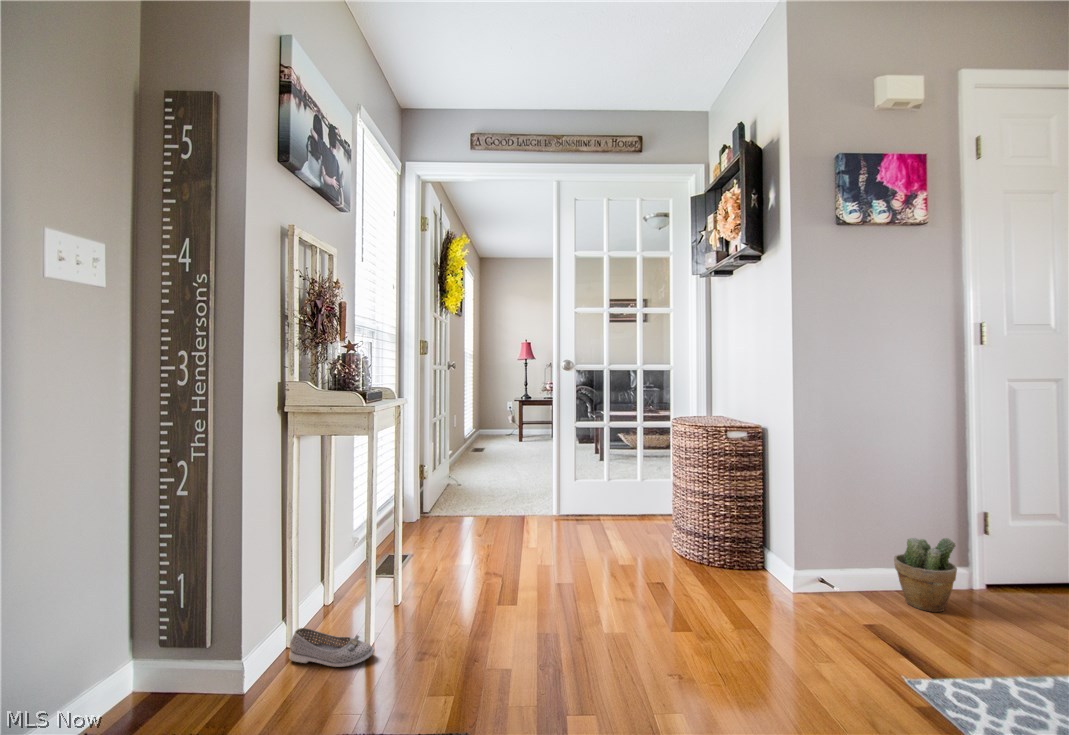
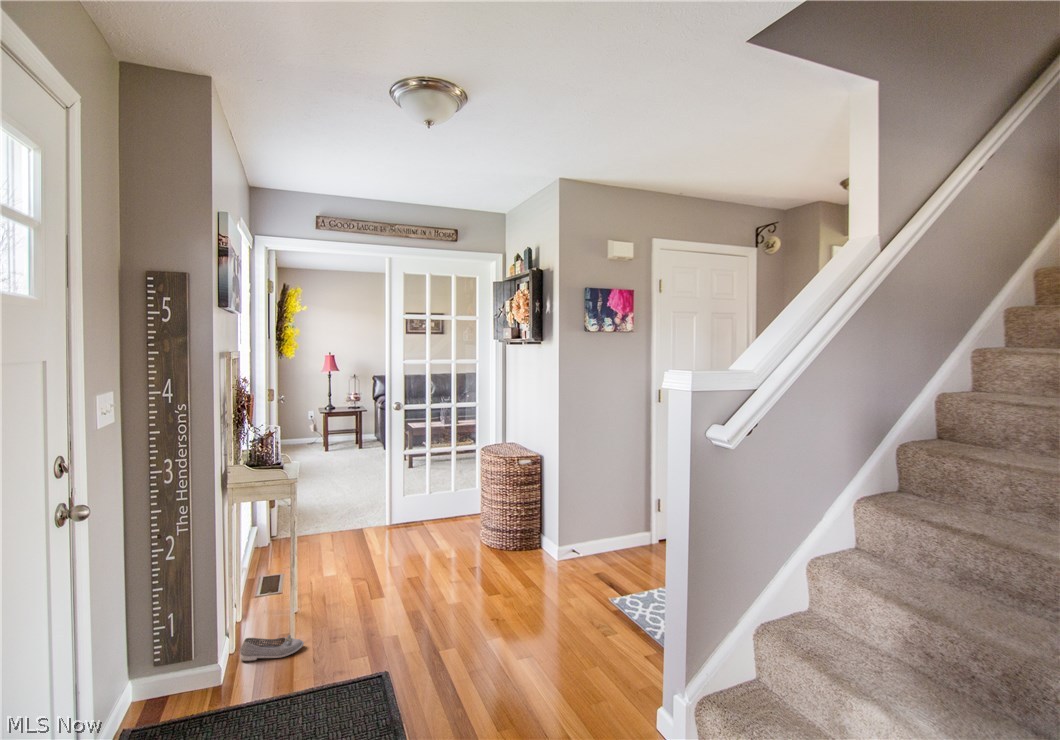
potted plant: present [894,538,957,612] -> none [611,517,640,559]

